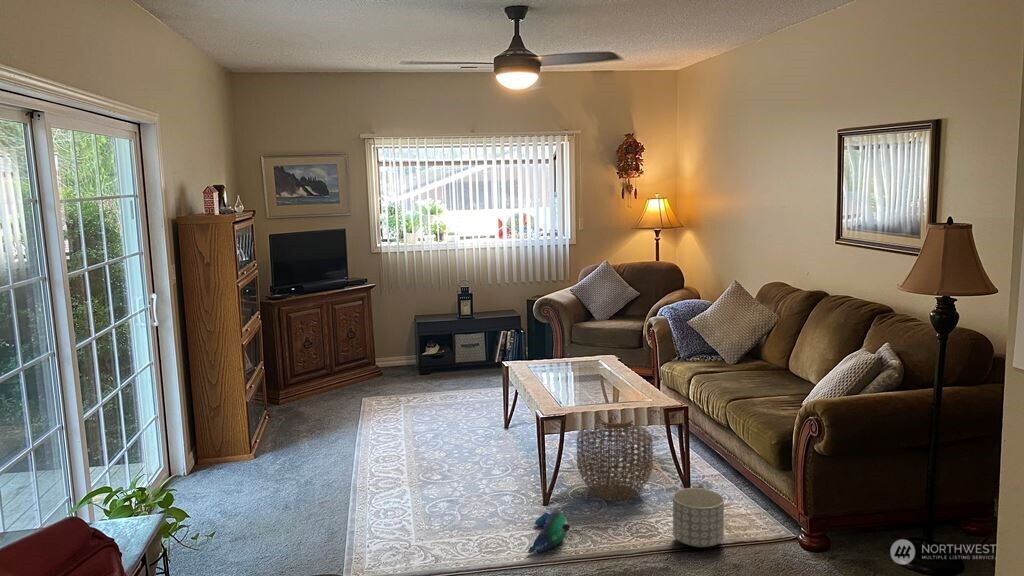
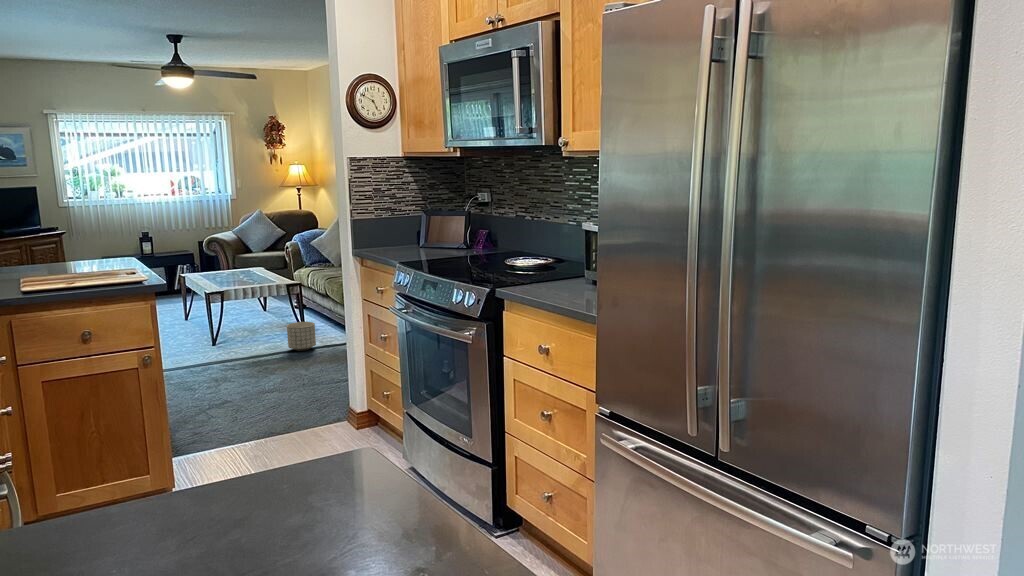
woven basket: present [577,420,653,501] -> none [232,291,280,341]
plush toy: present [528,512,570,553] -> none [202,343,228,362]

